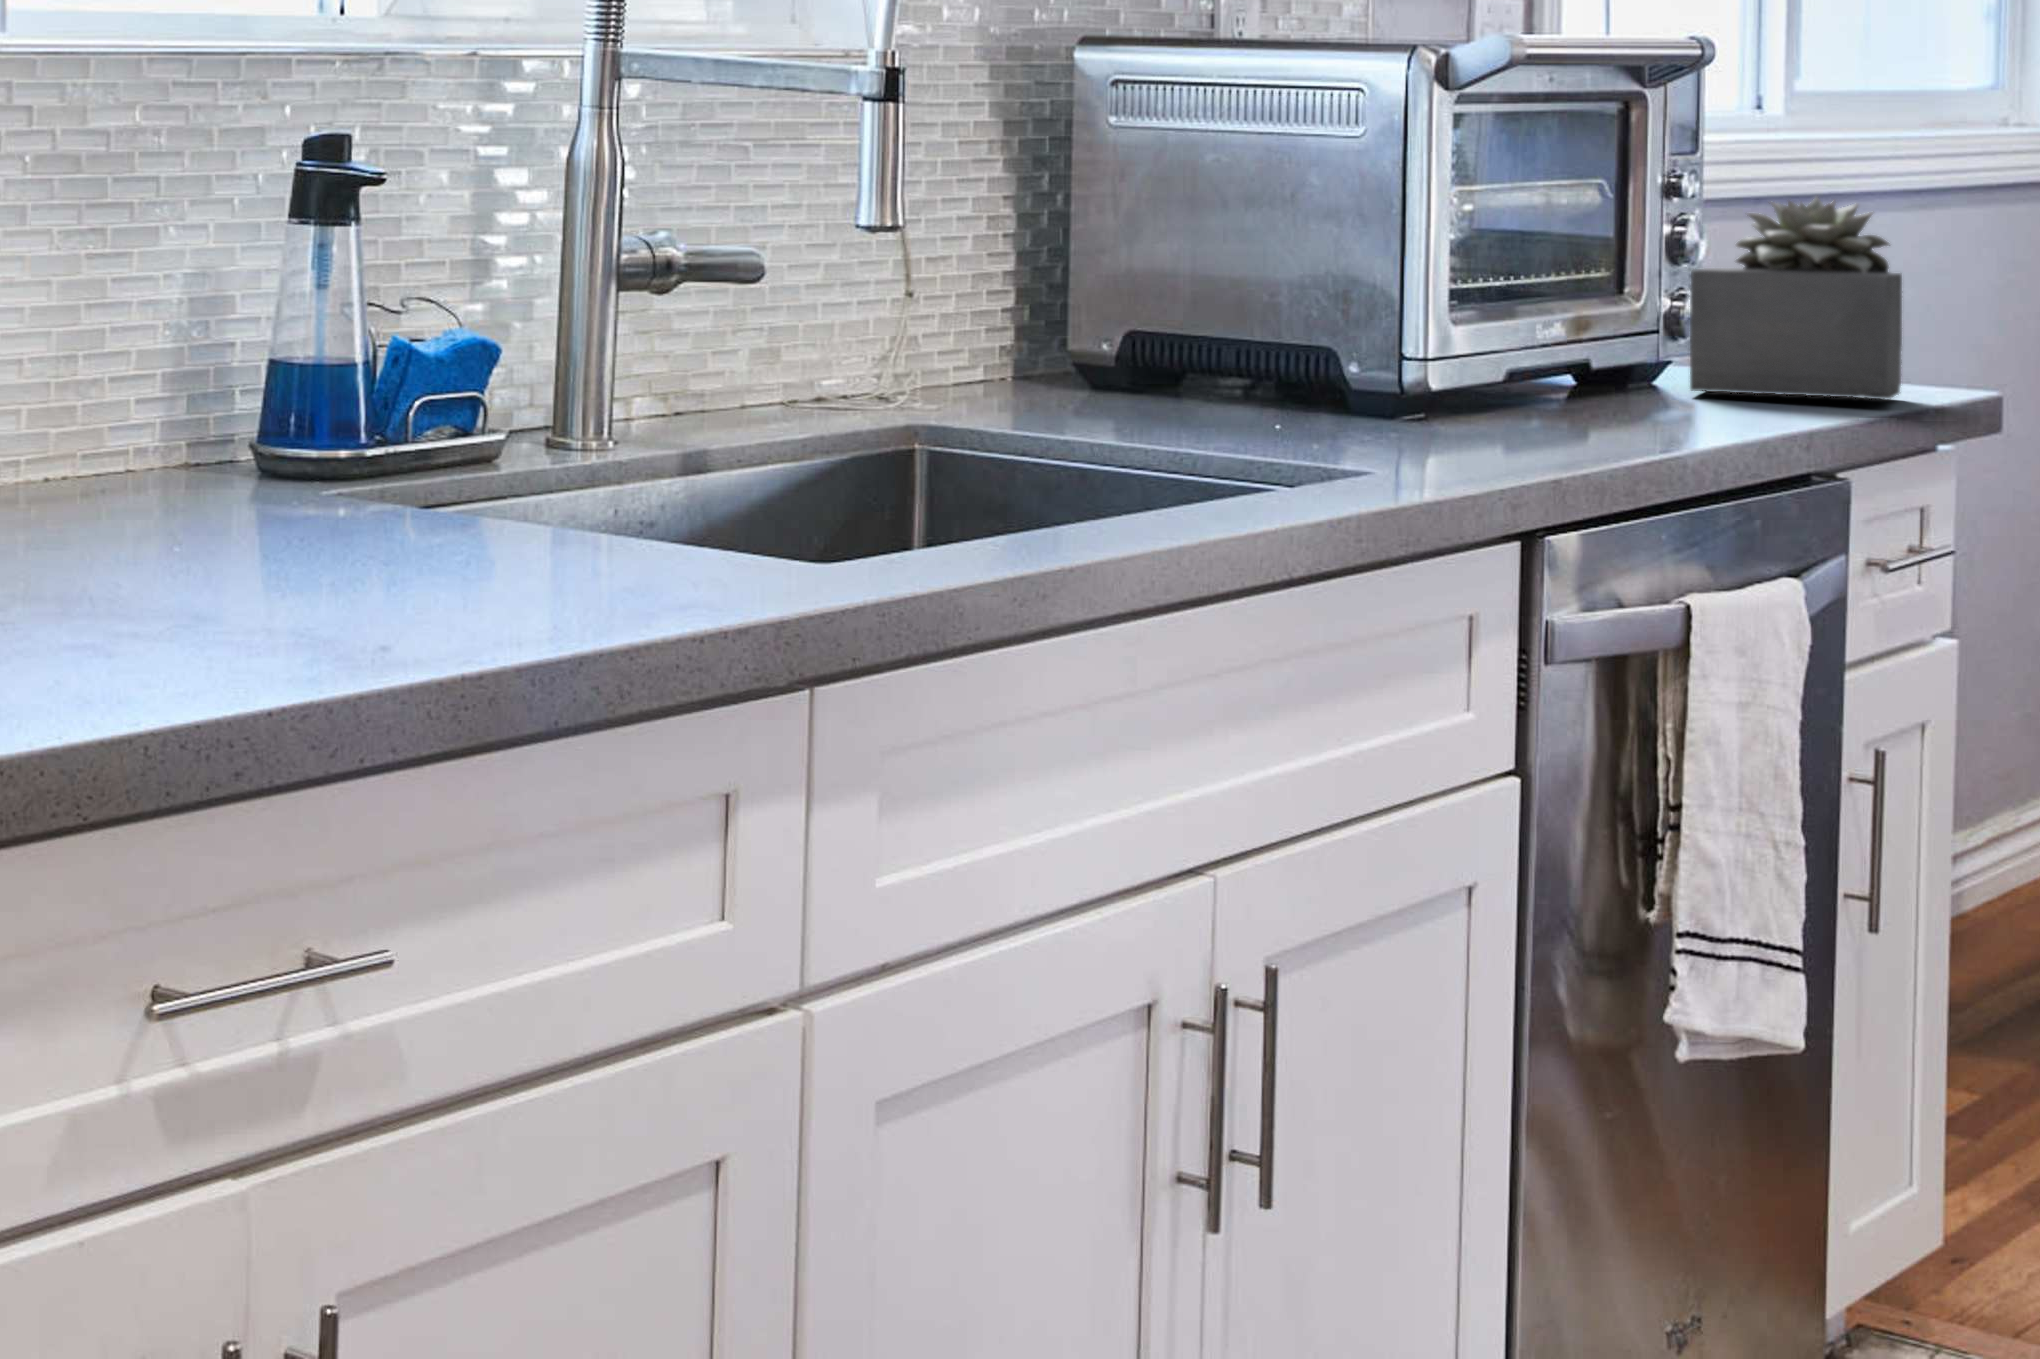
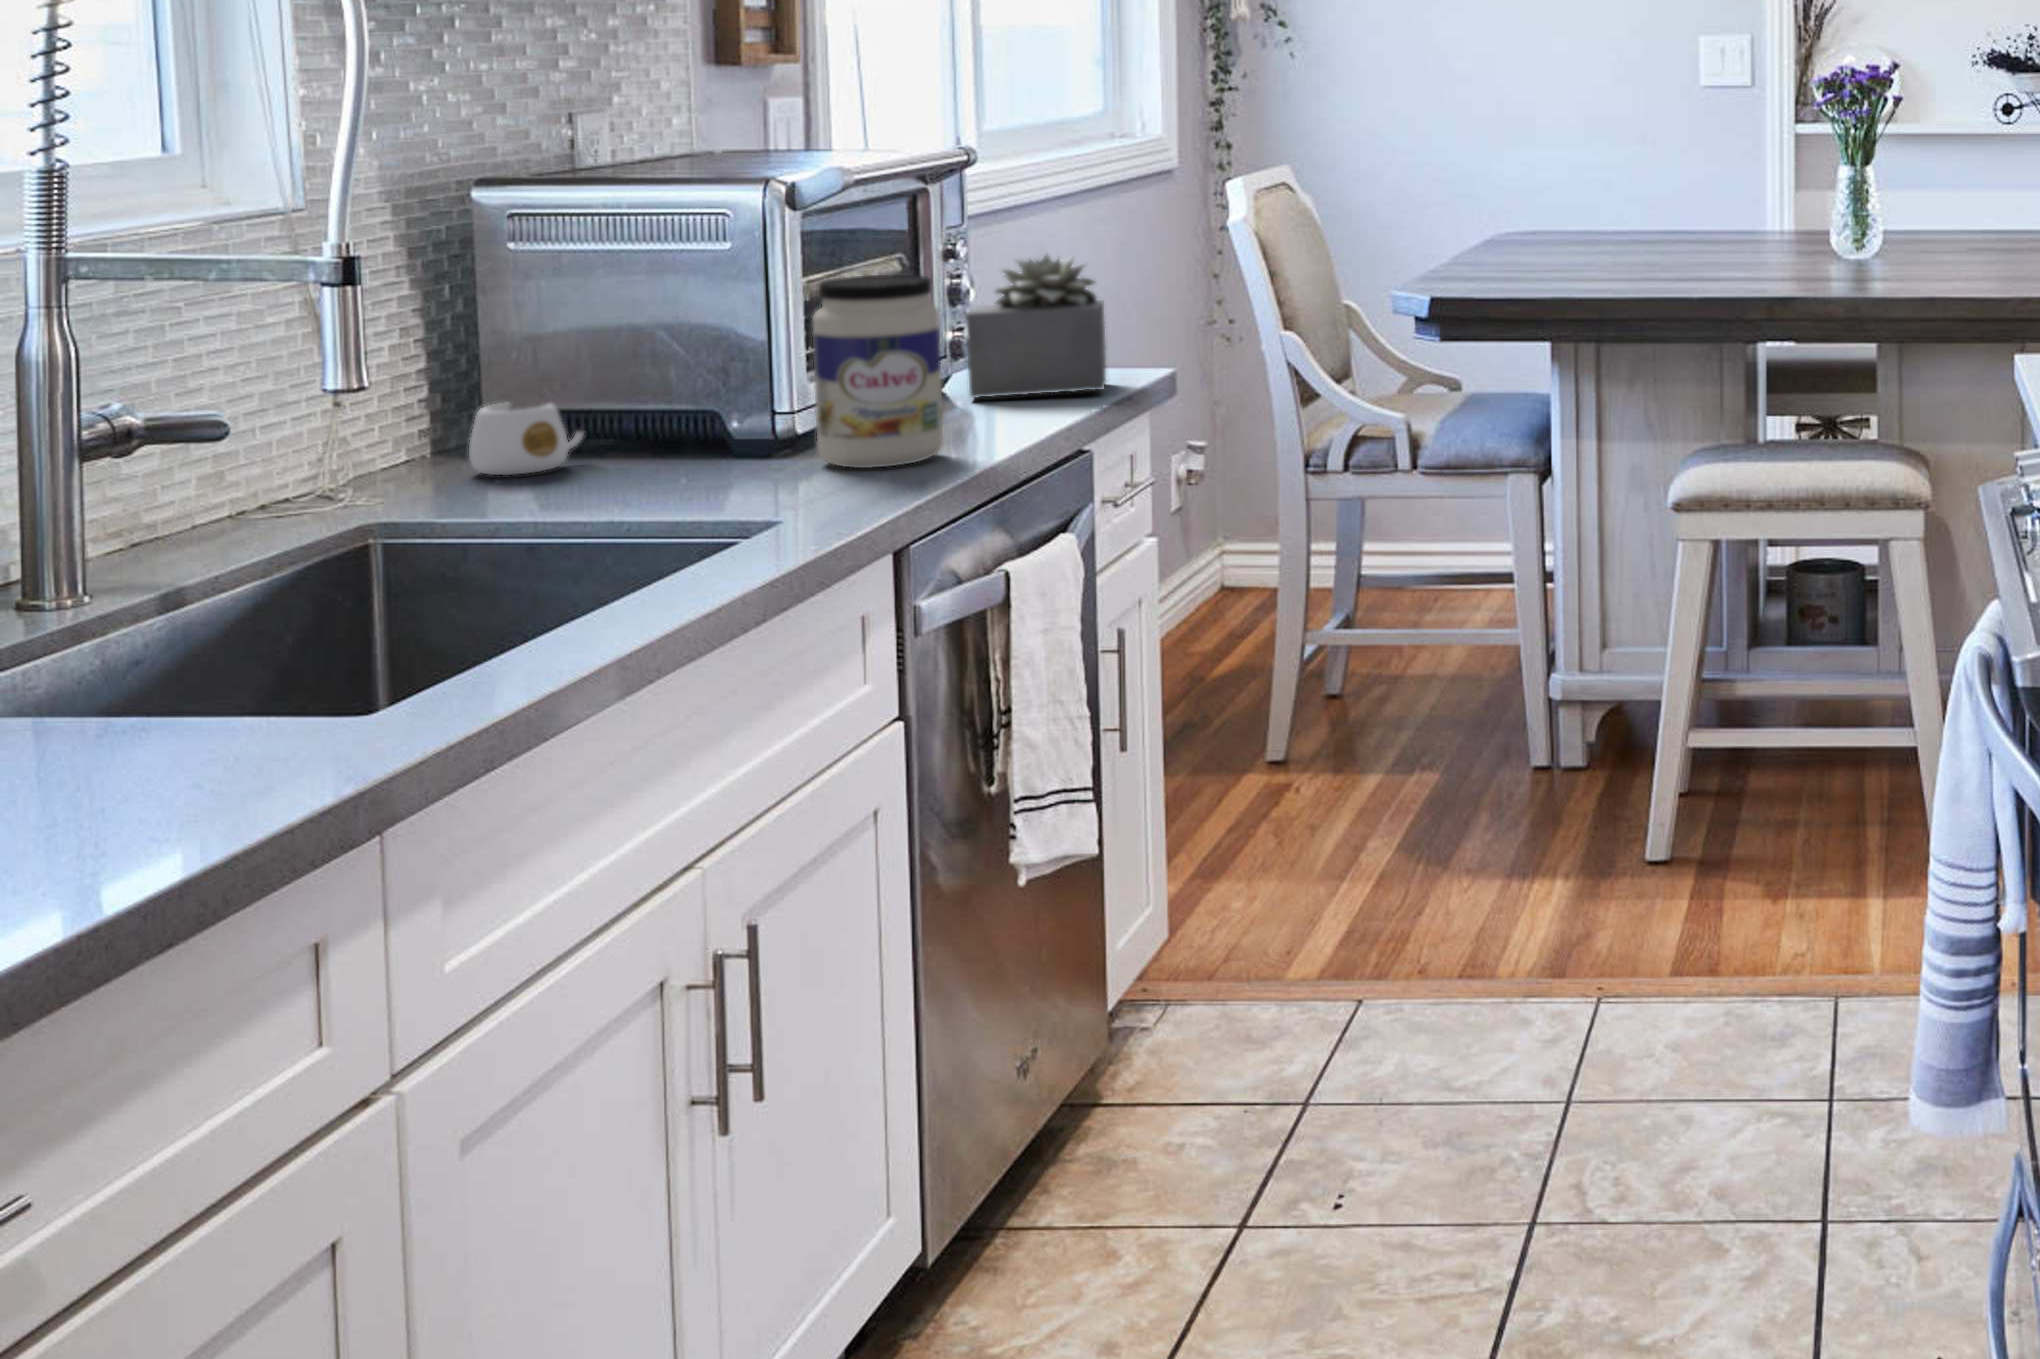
jar: none [1451,177,1624,439] -> present [812,275,943,468]
mug: none [1045,312,1179,399] -> present [469,403,583,475]

